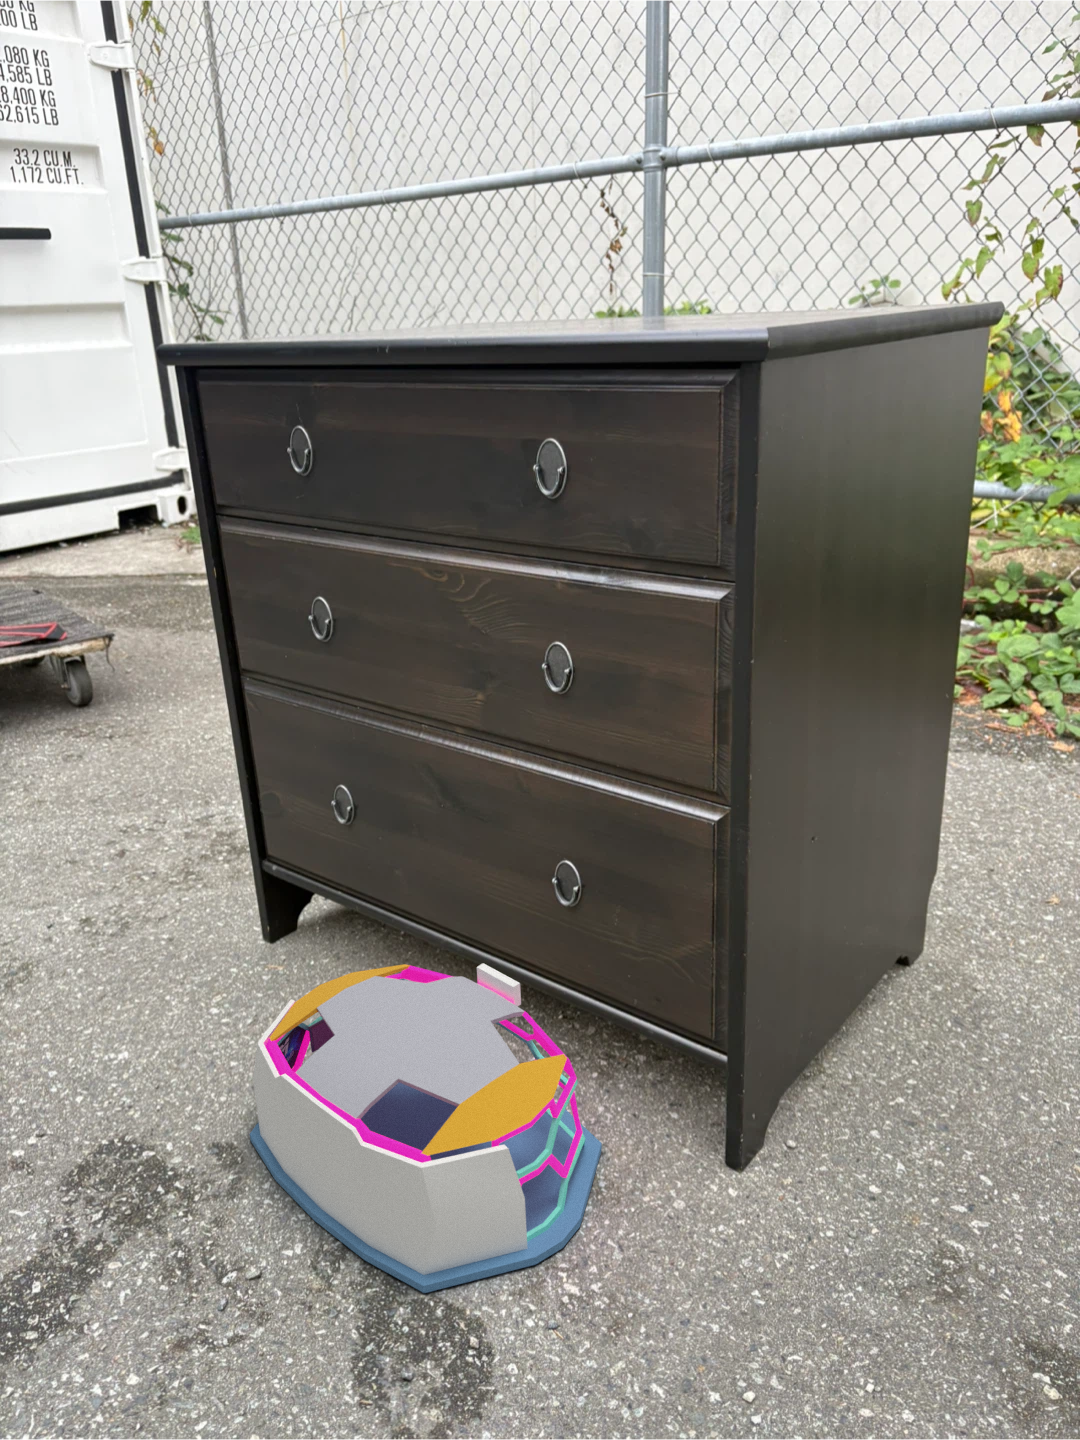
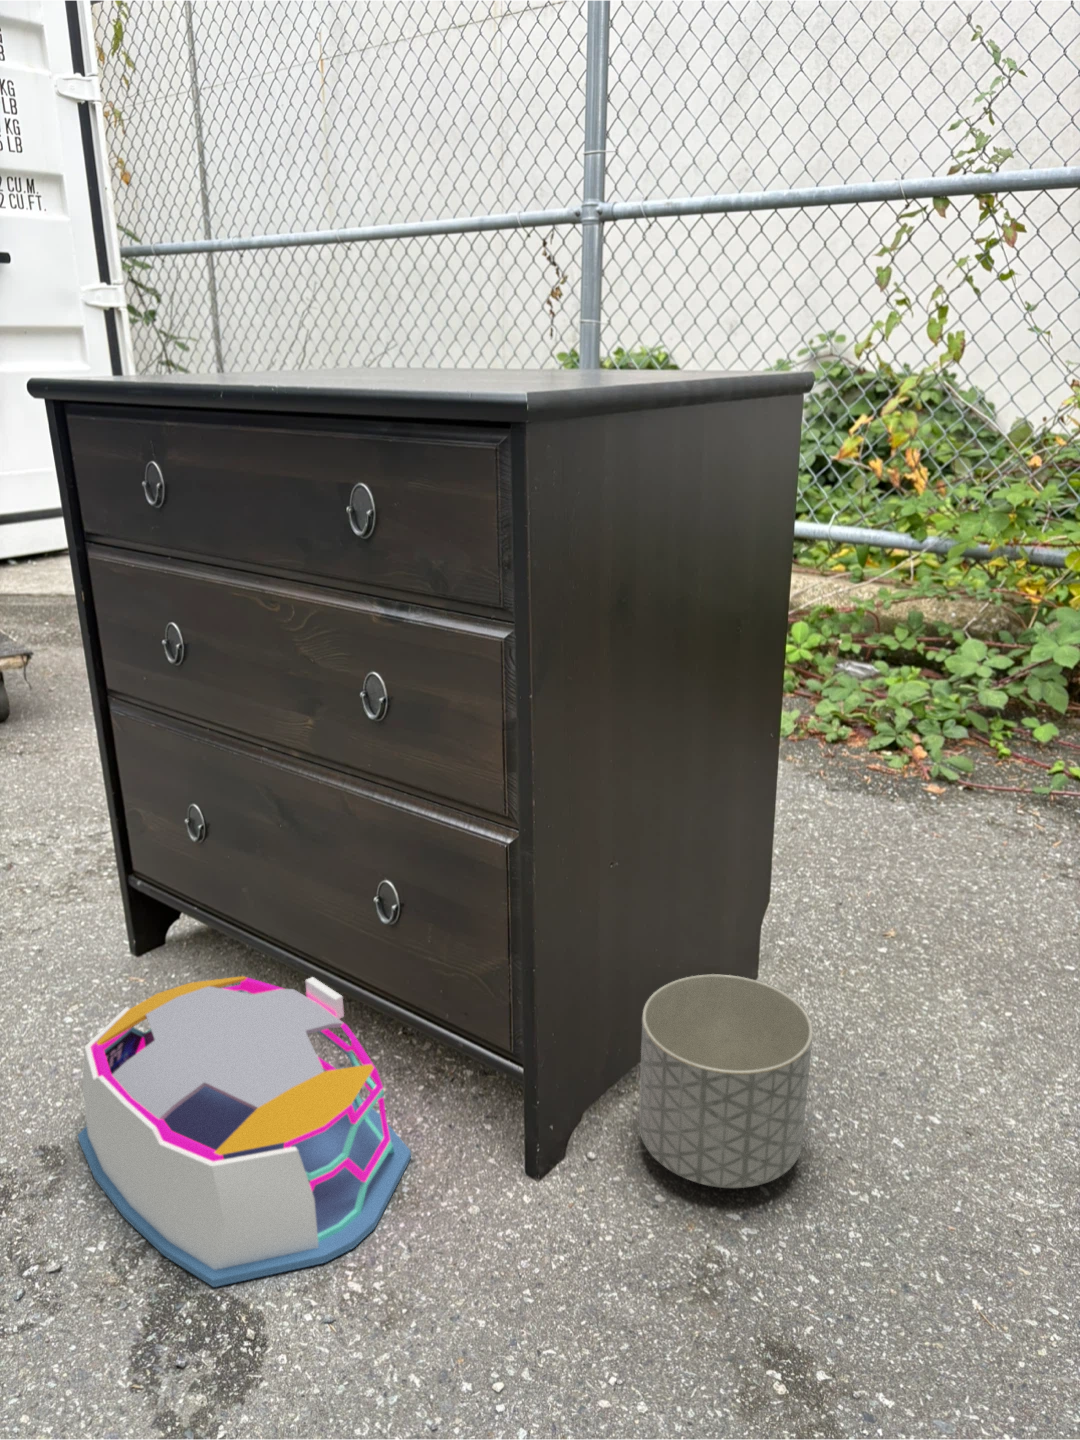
planter: none [838,950,1035,1176] -> present [639,974,813,1188]

